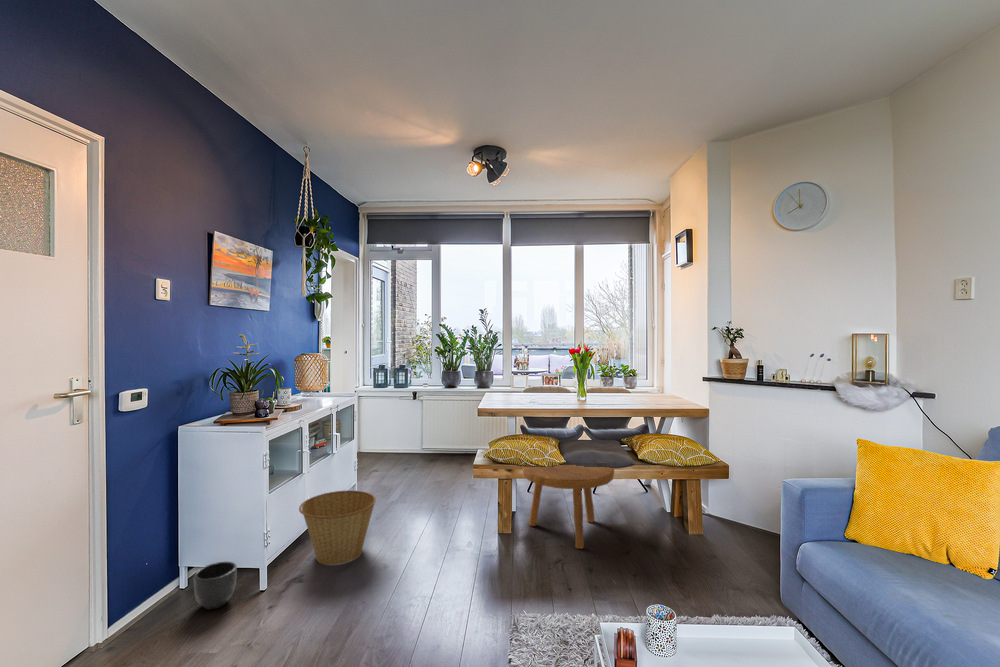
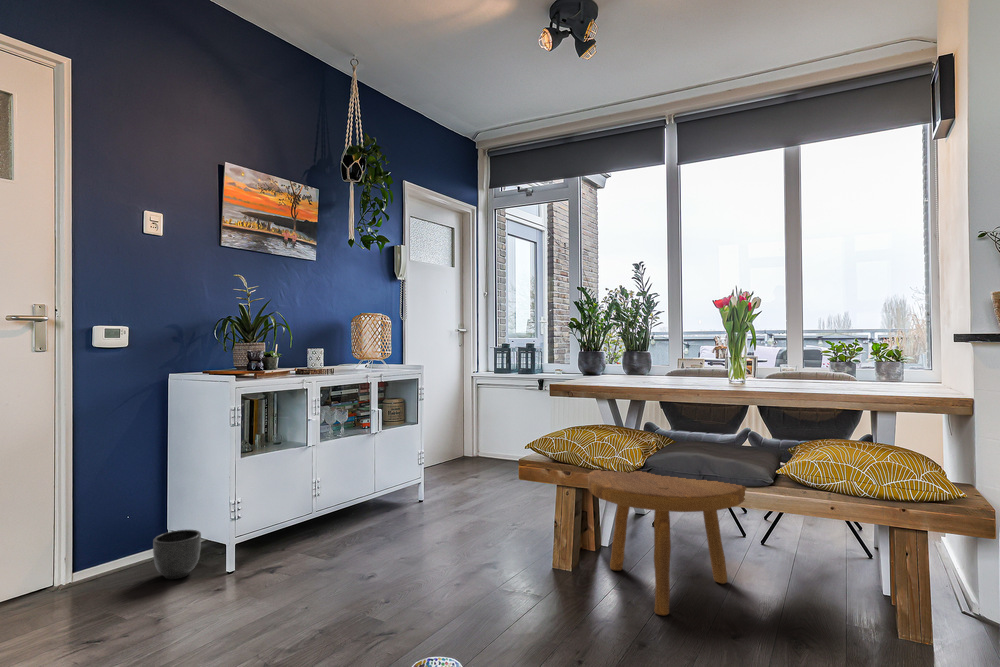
basket: present [299,490,376,565] -> none [288,477,385,564]

